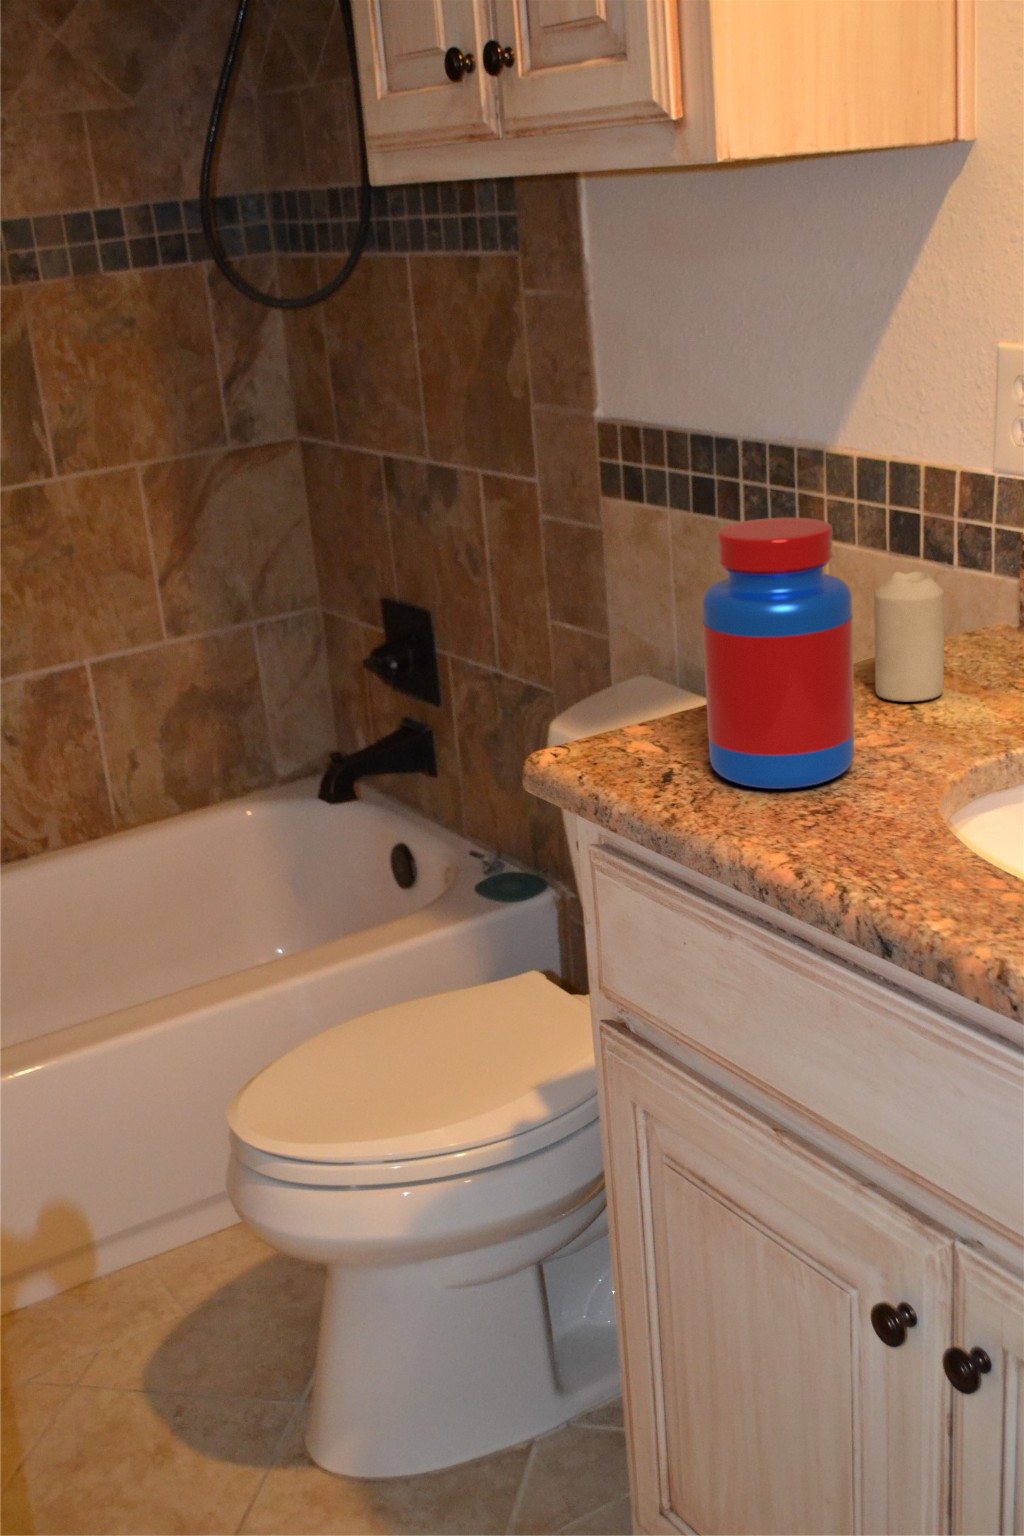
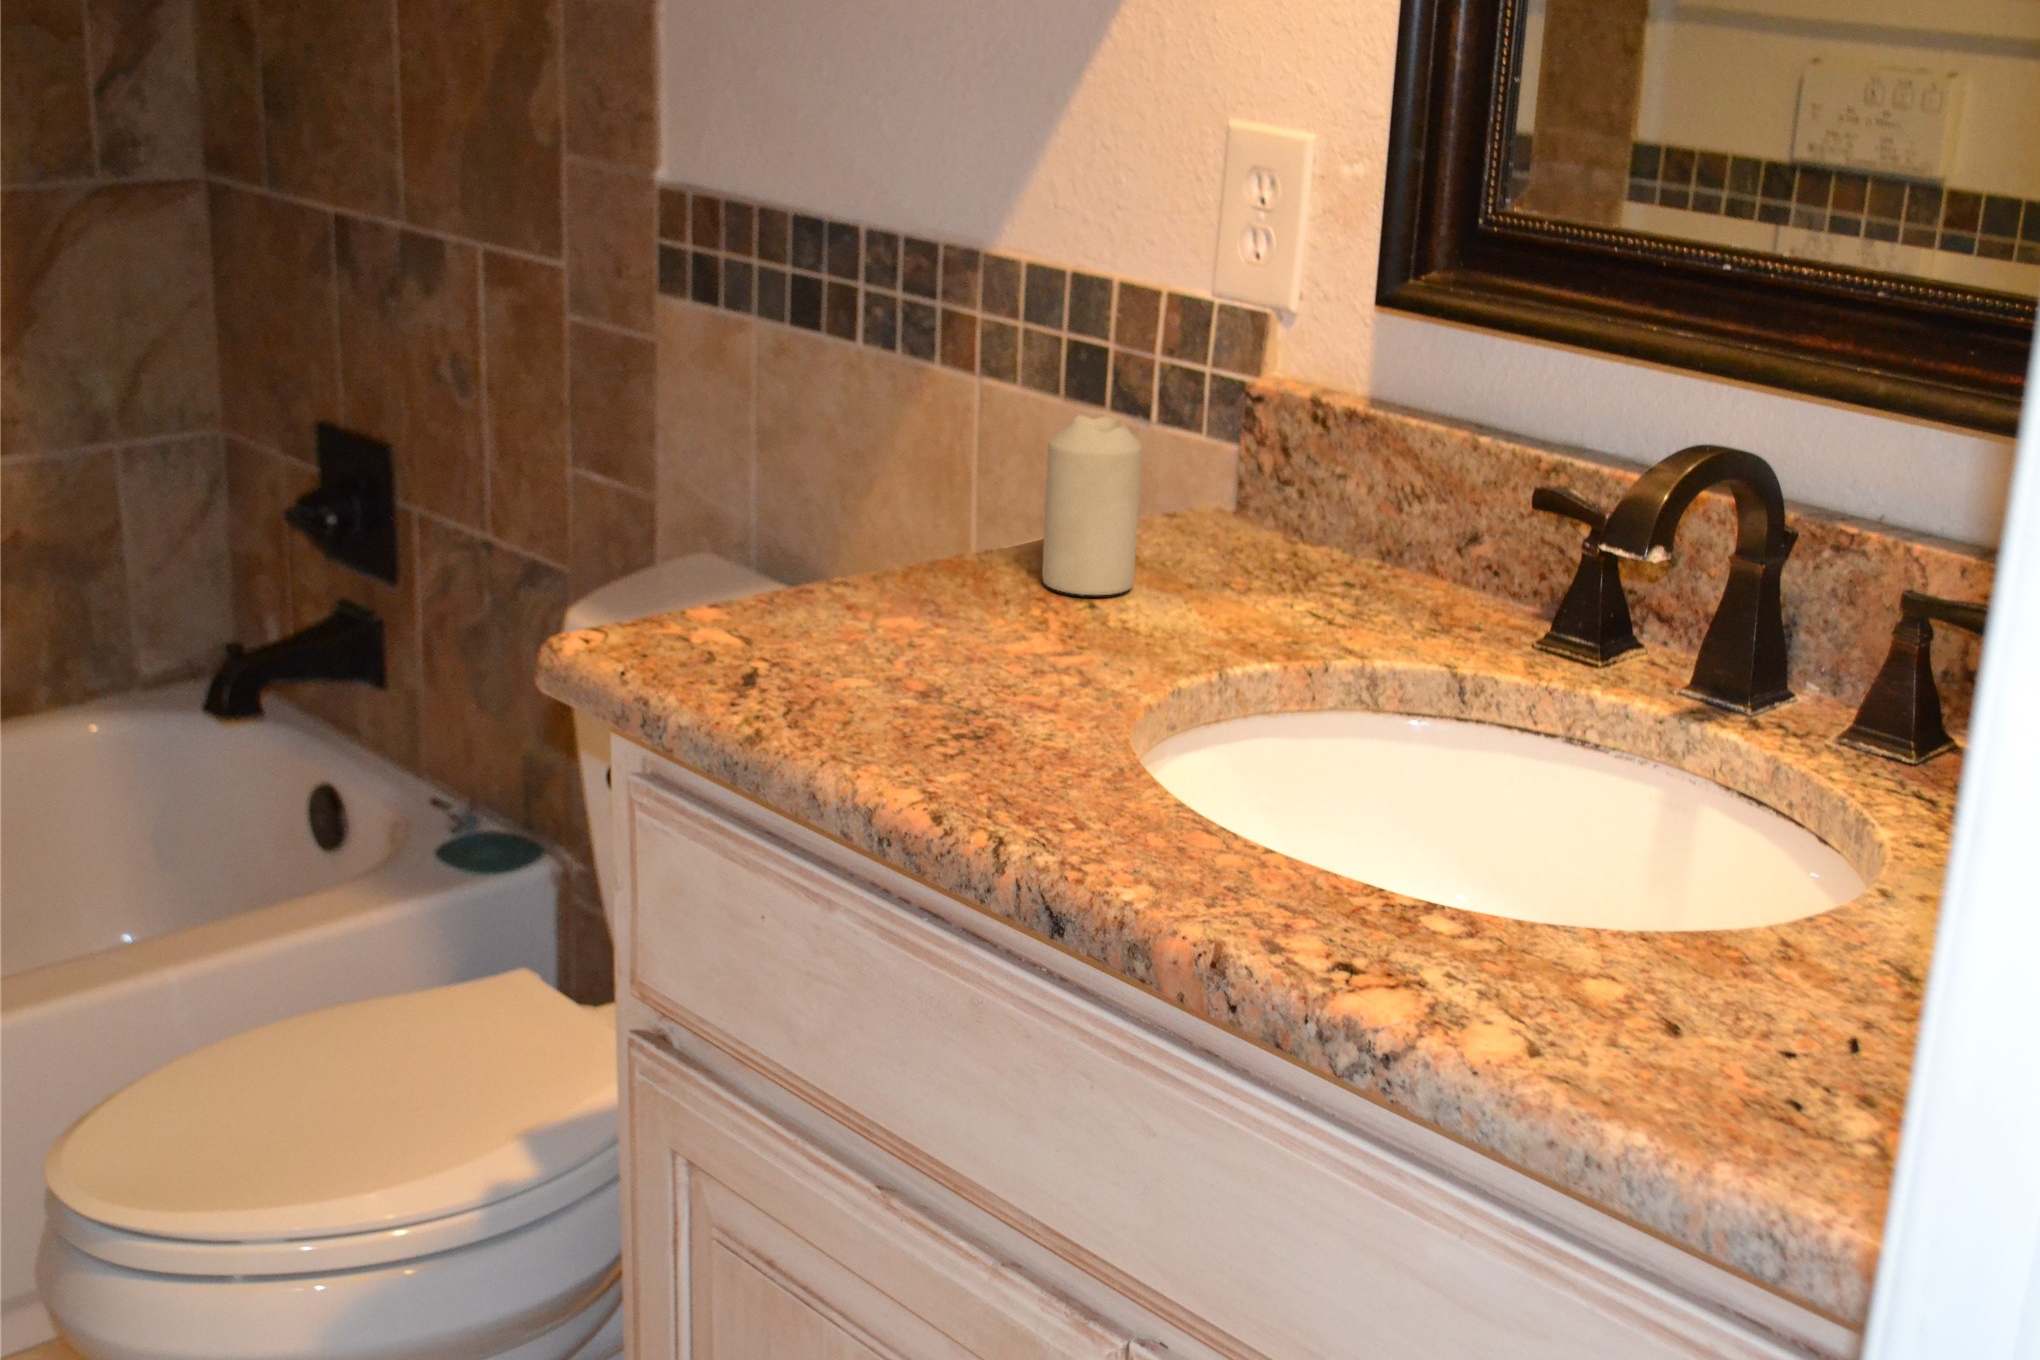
jar: present [702,517,854,789] -> none [811,317,1025,701]

